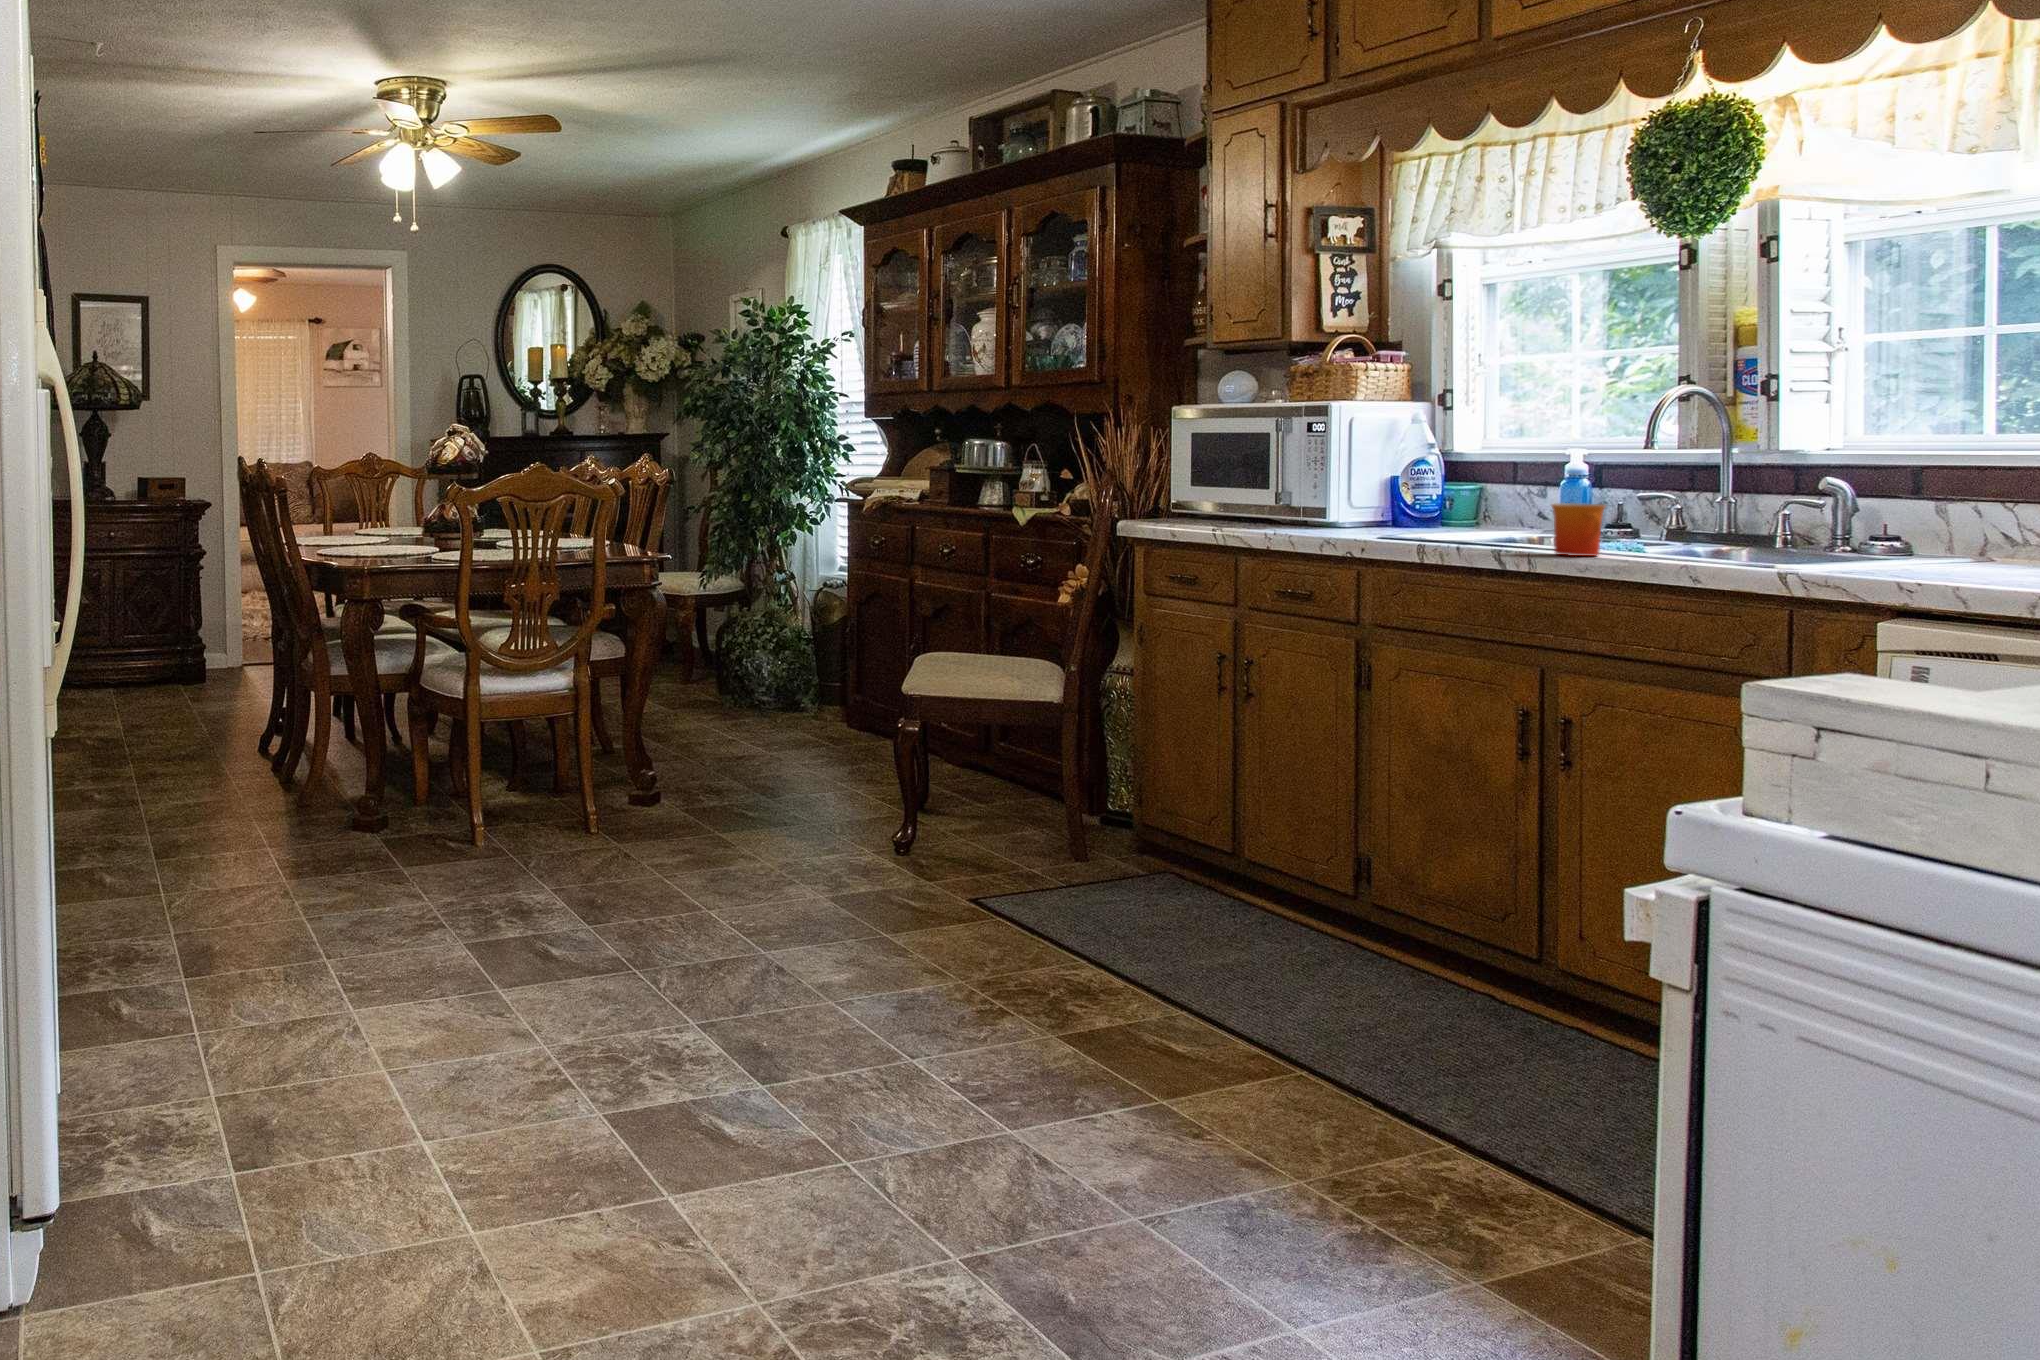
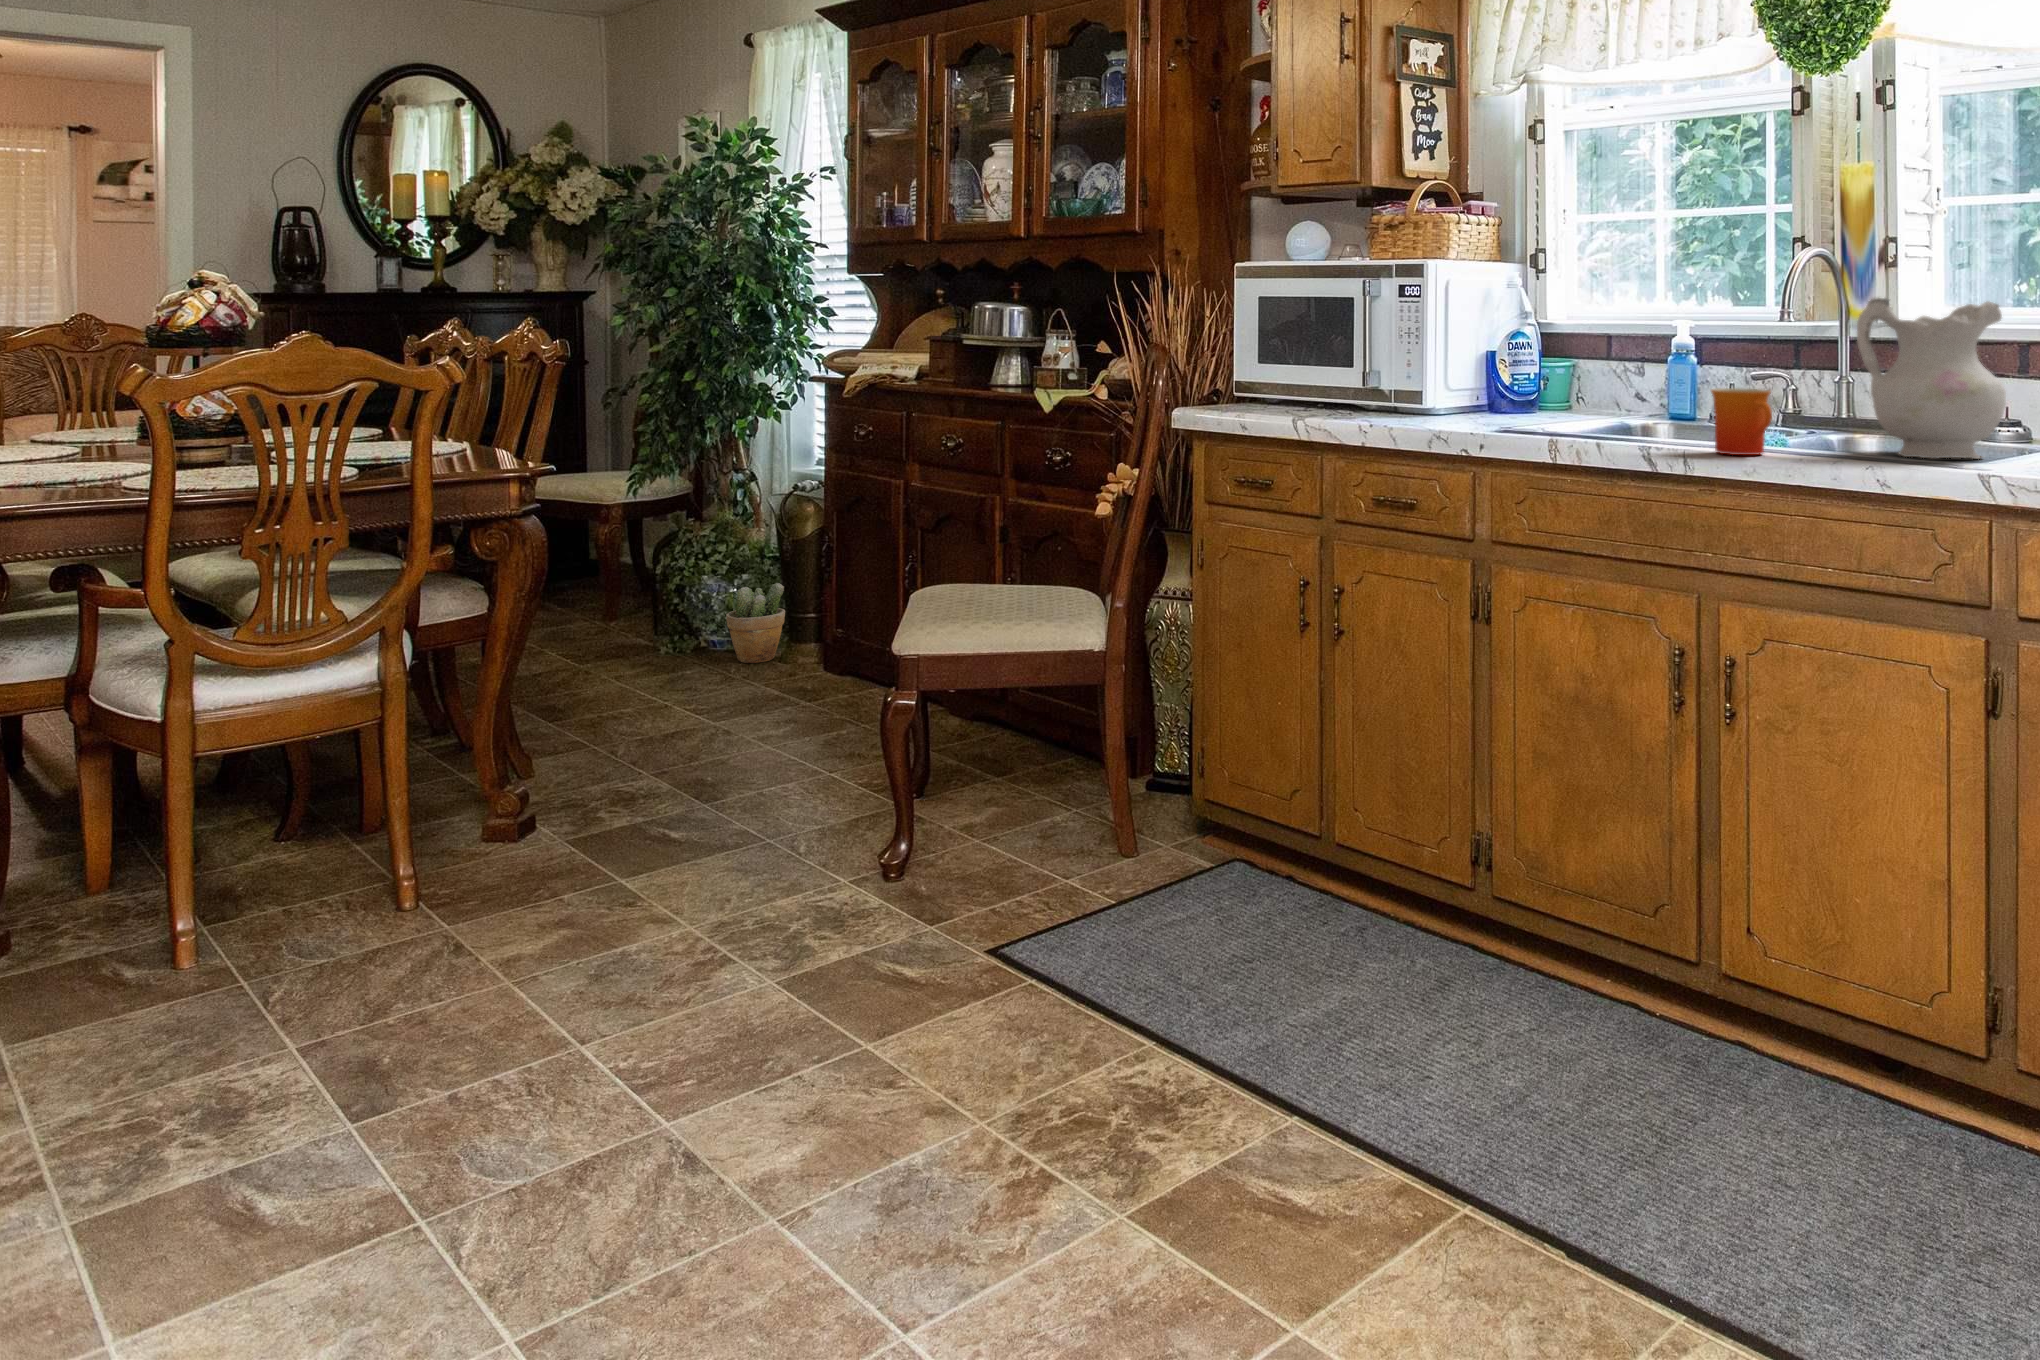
ceramic pitcher: none [1690,428,1838,563] -> present [1857,298,2006,459]
potted plant: none [771,657,814,716] -> present [726,583,785,663]

